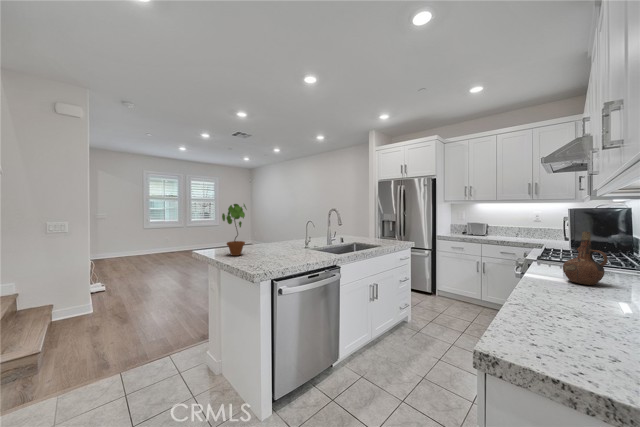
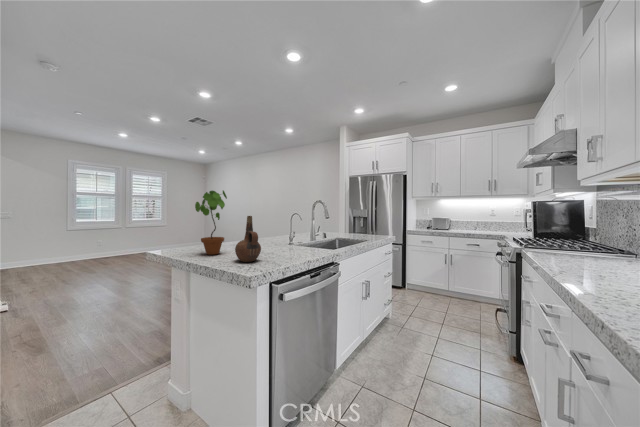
ceramic pitcher: present [563,232,608,285] -> present [235,216,261,262]

